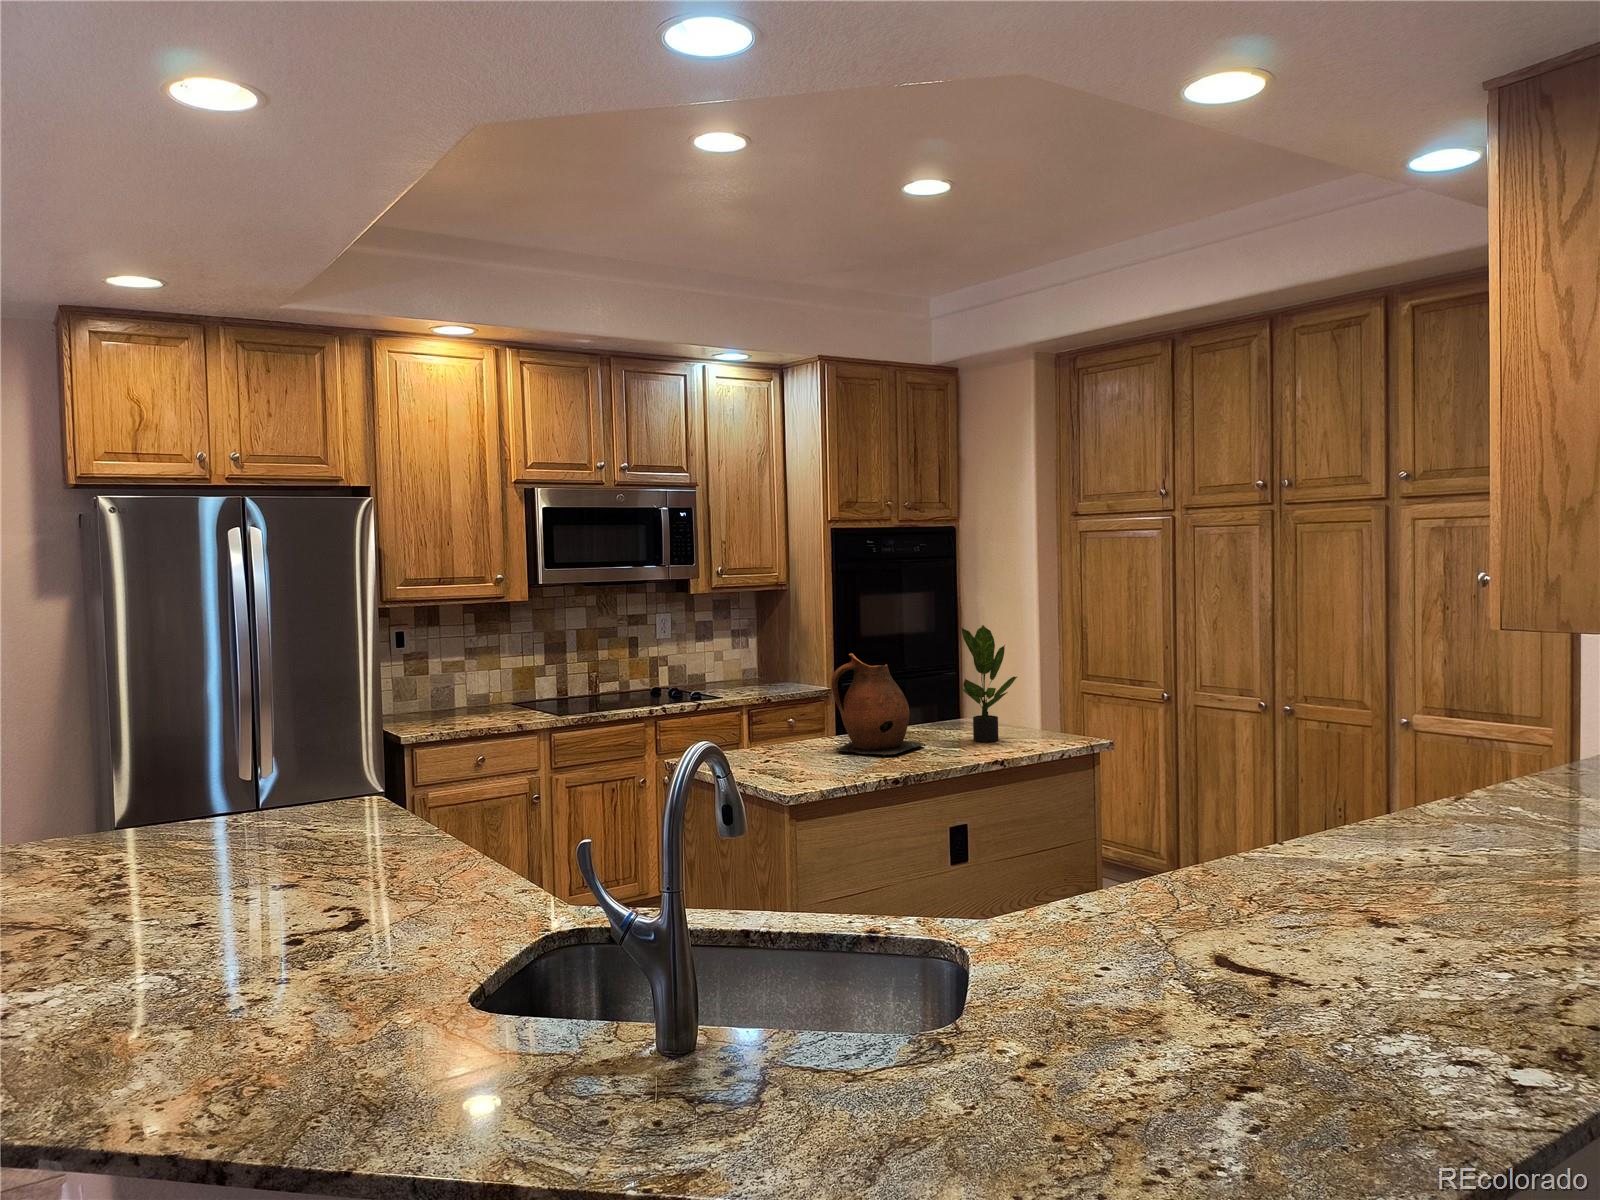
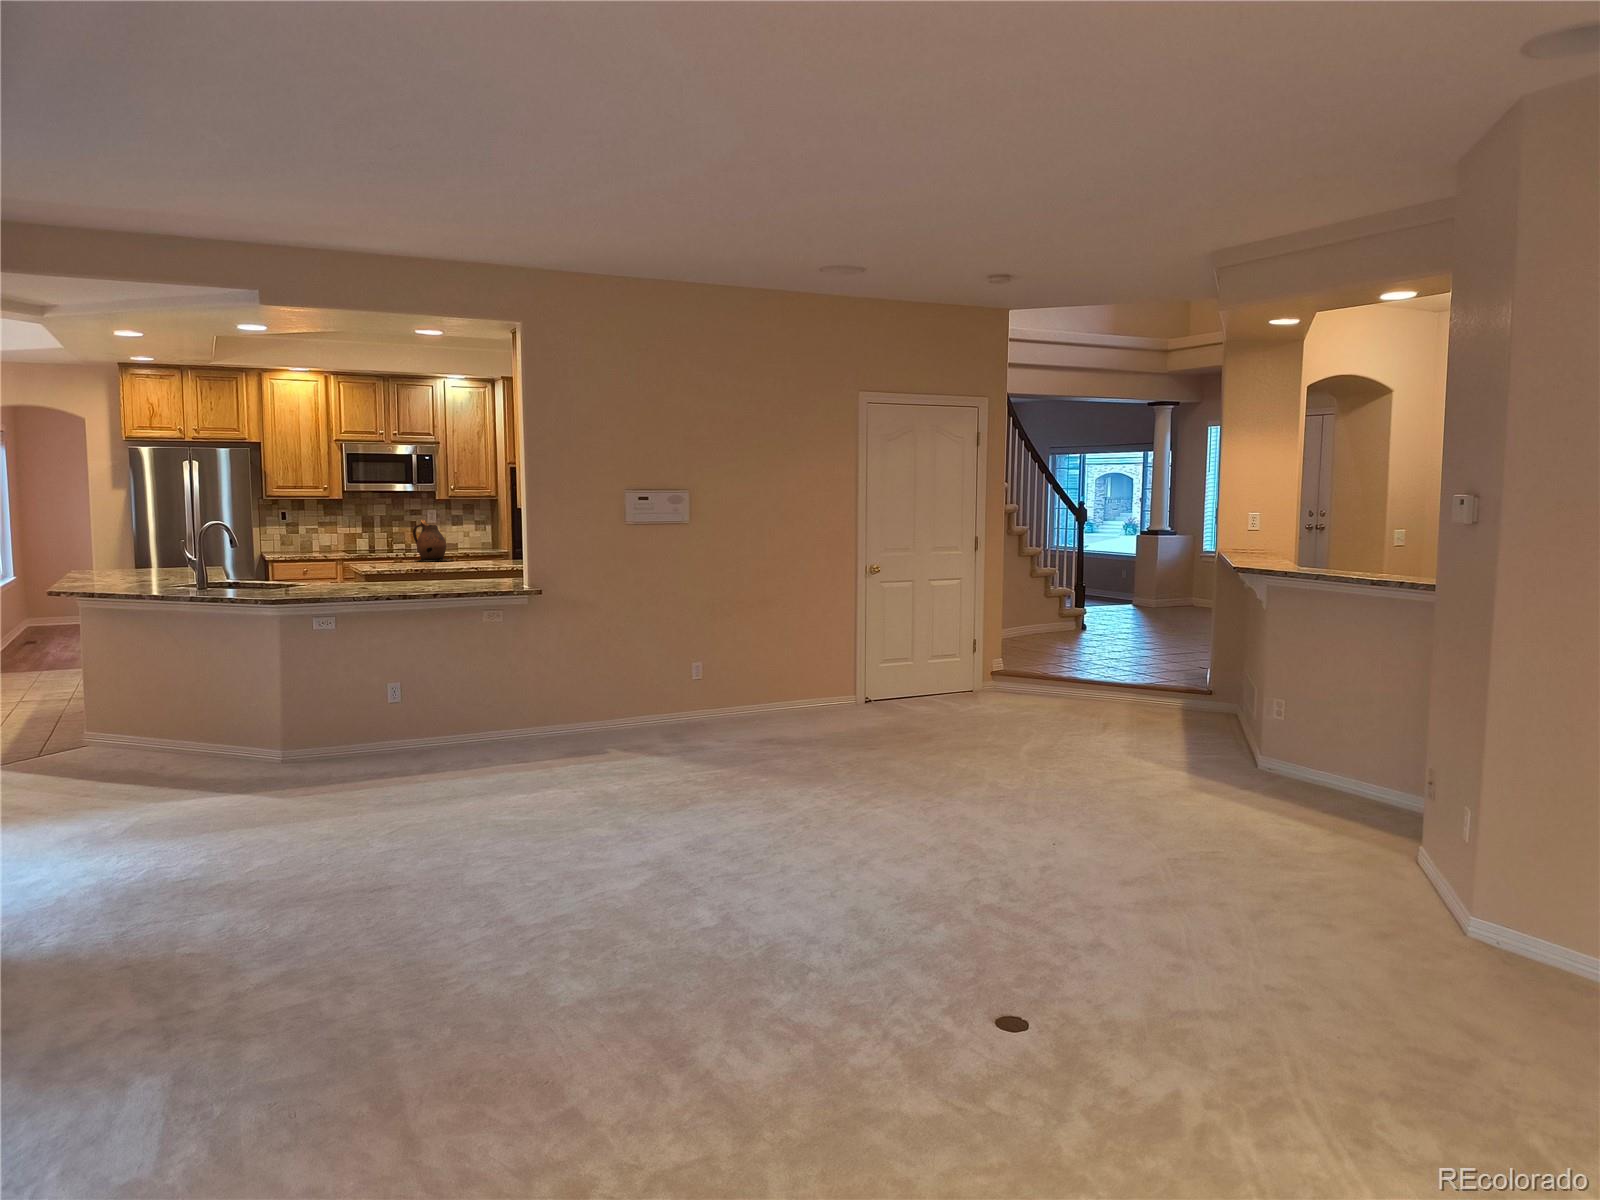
potted plant: present [961,625,1017,742] -> none [469,510,499,561]

